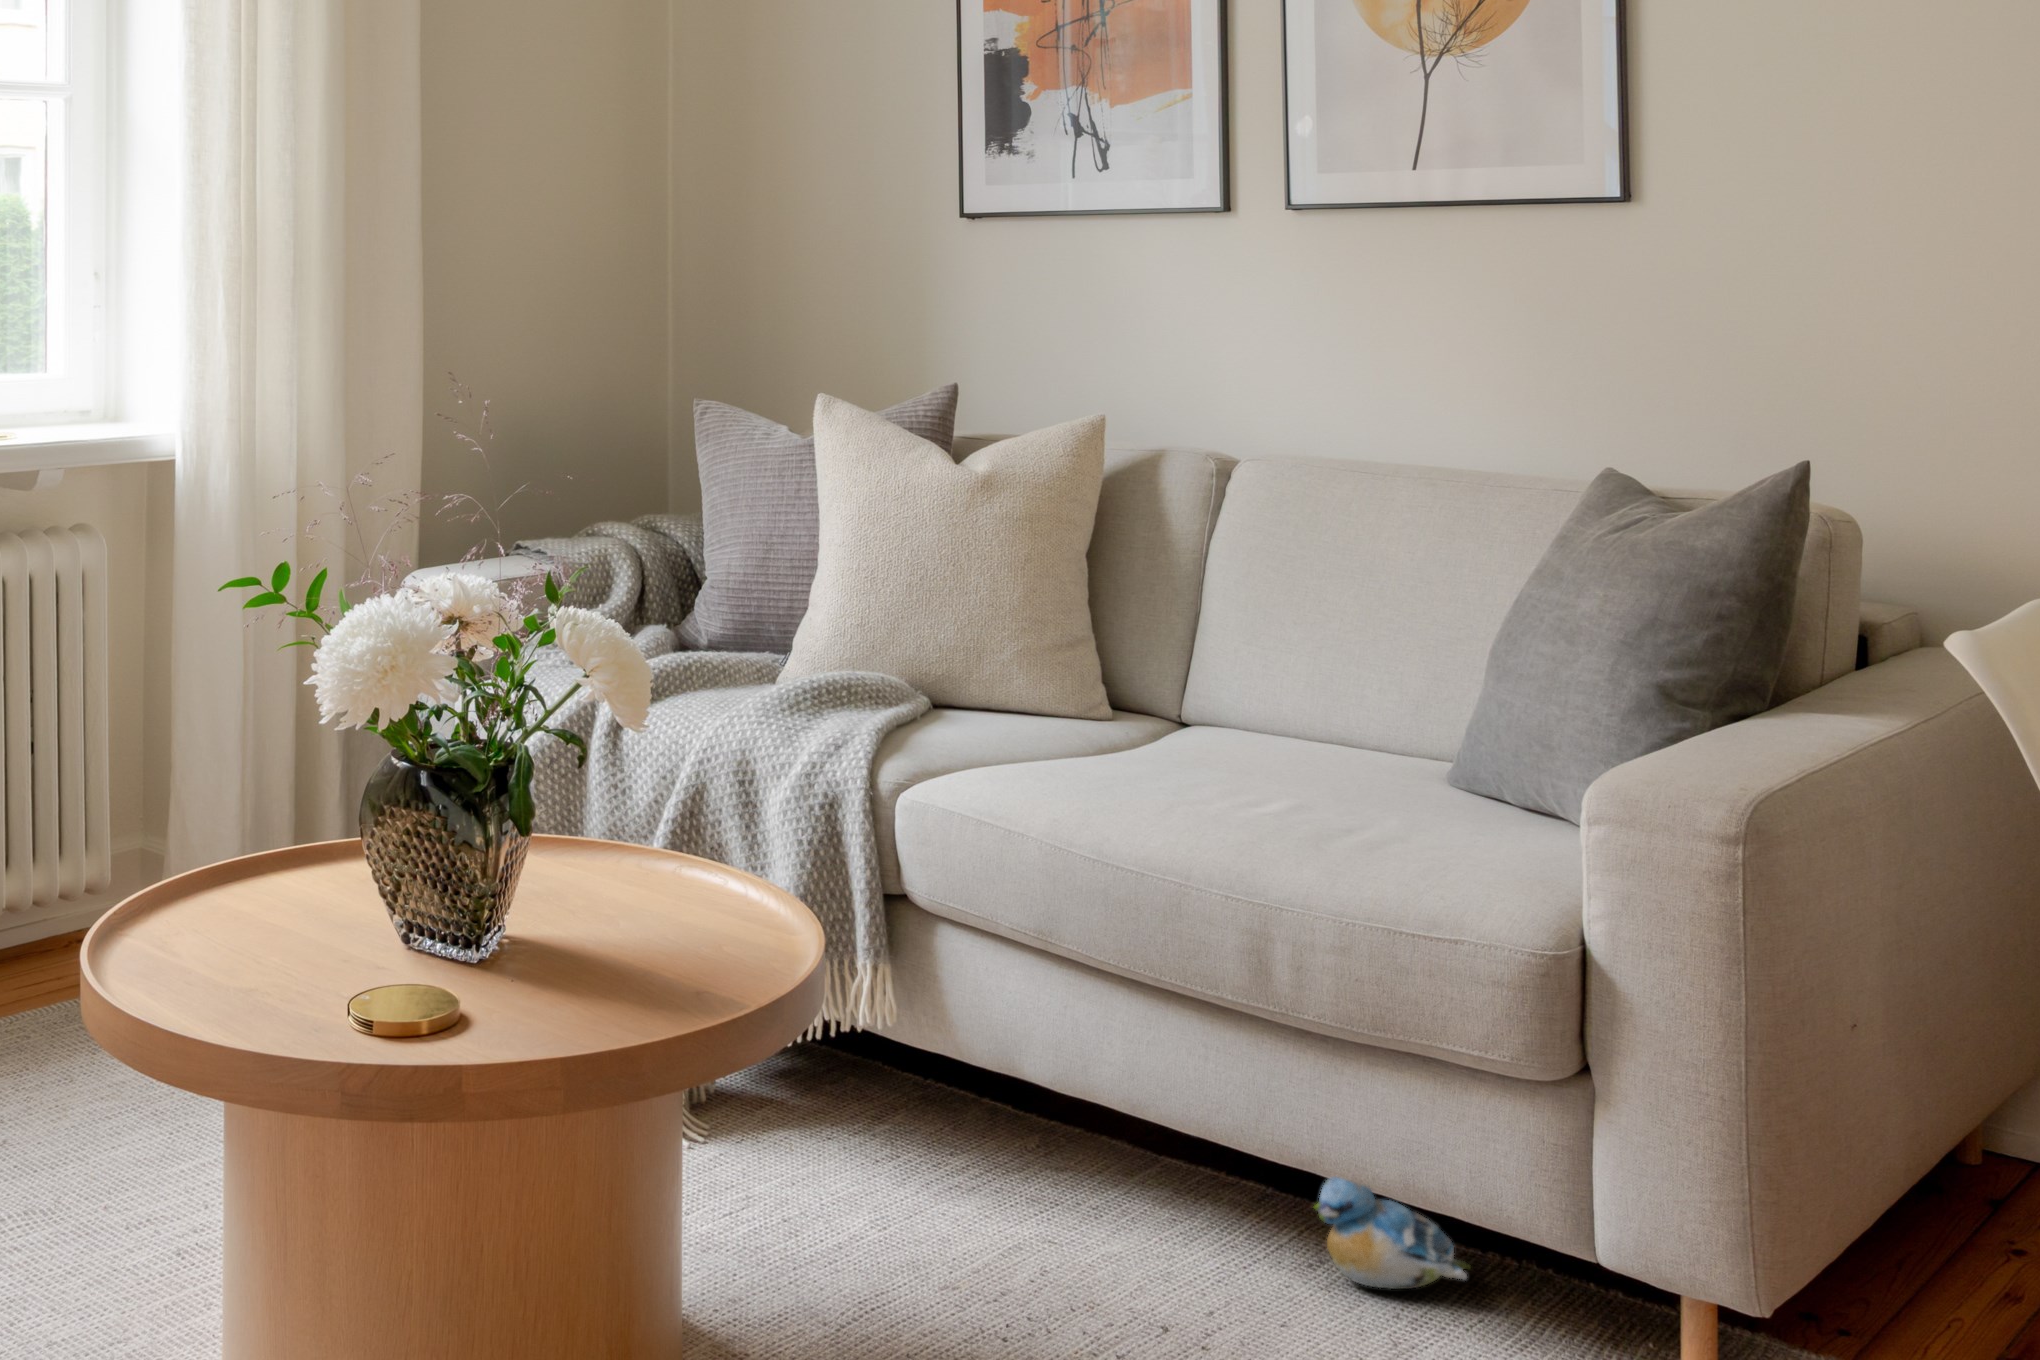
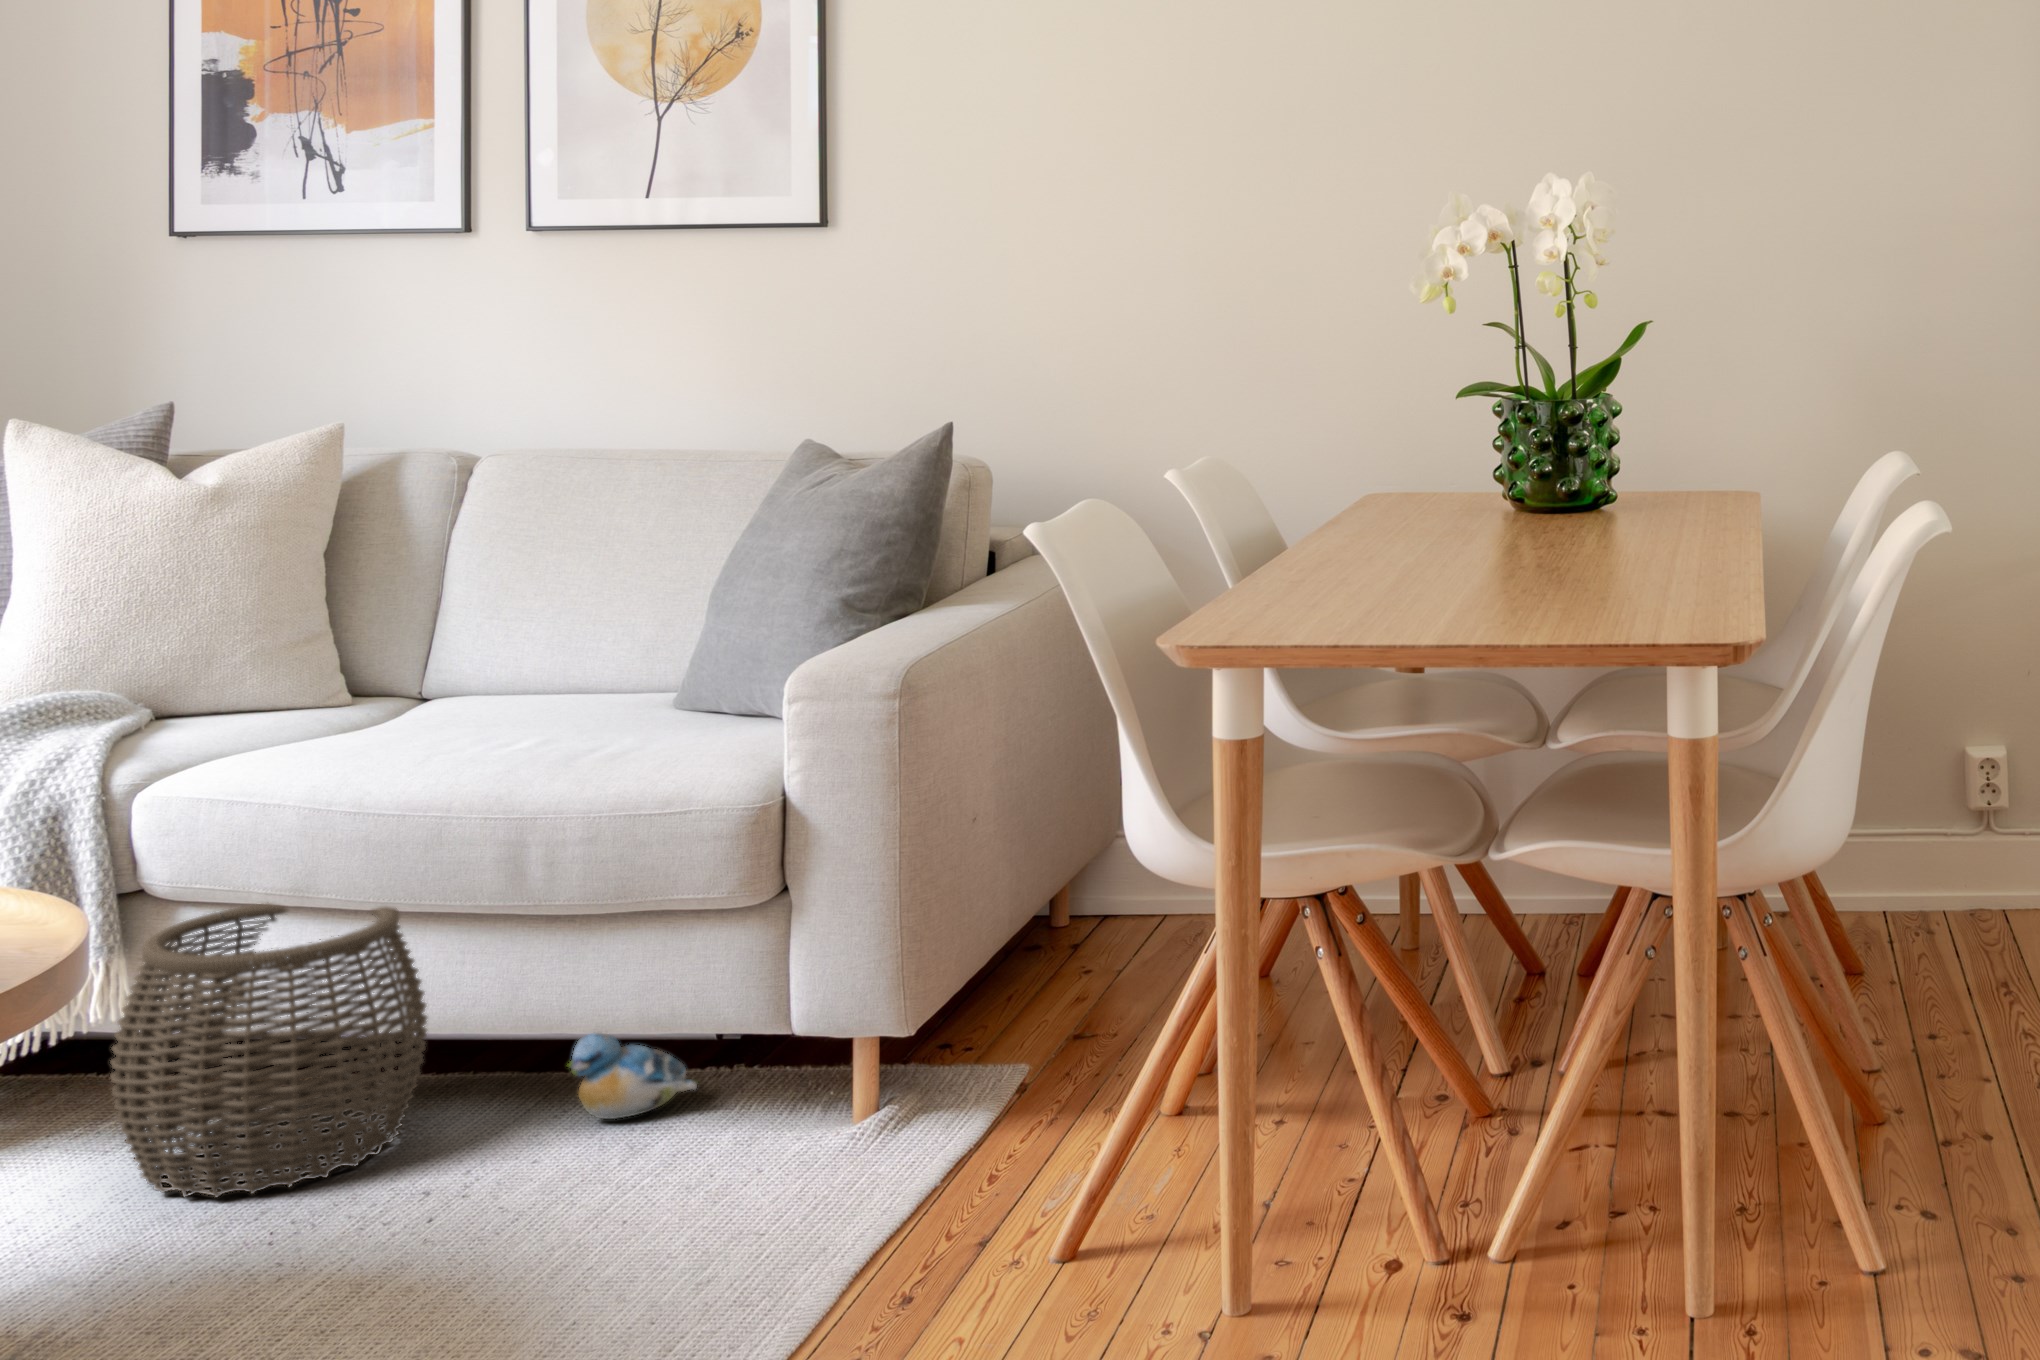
woven basket: none [869,934,1166,1264] -> present [111,903,427,1197]

